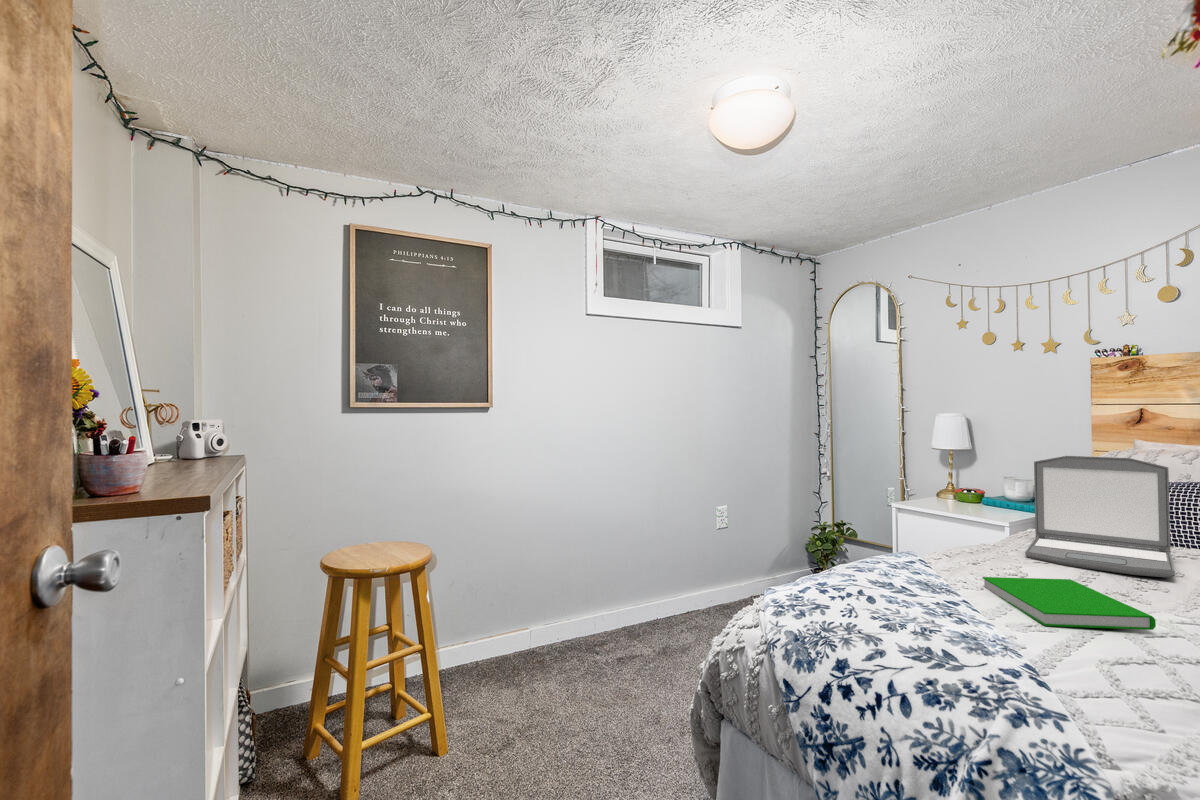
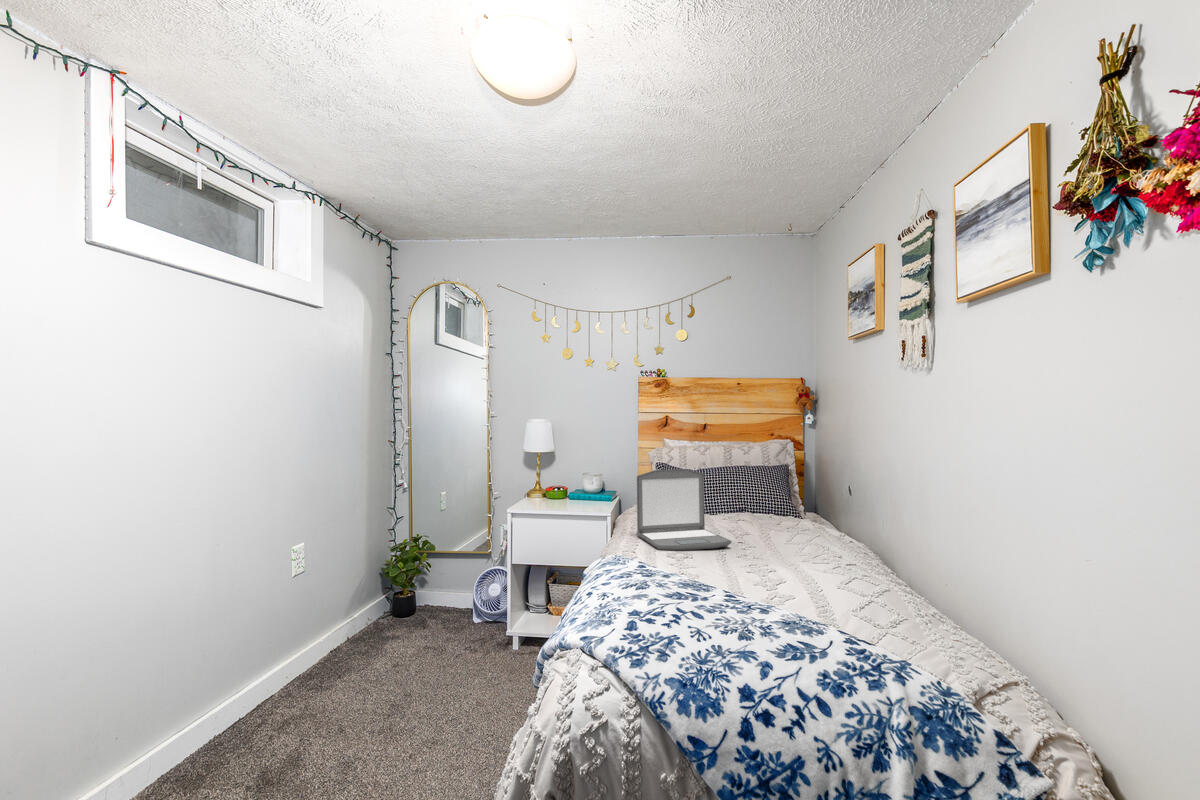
book: present [982,577,1156,630] -> none [691,560,798,600]

